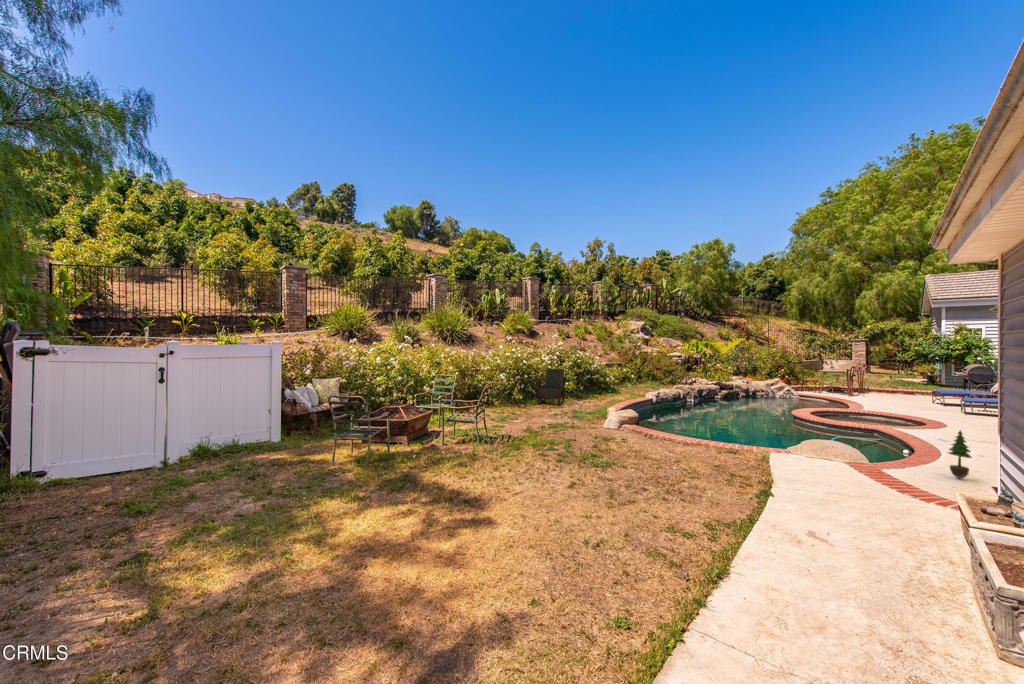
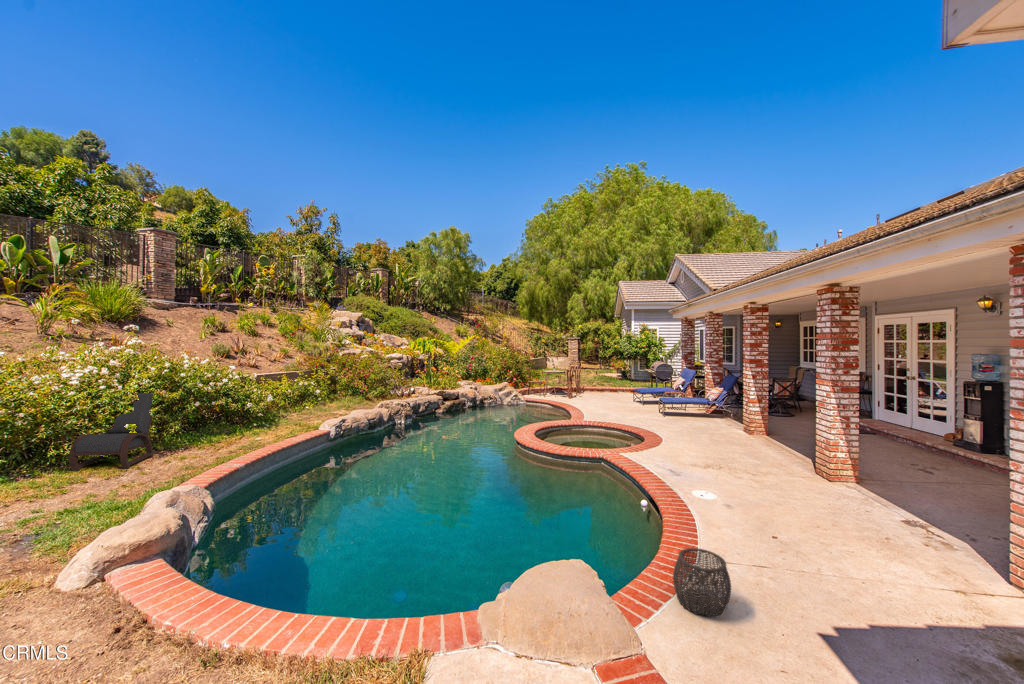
potted tree: present [949,431,971,479] -> none [726,495,759,577]
woven basket: none [898,452,938,483] -> present [673,548,731,617]

